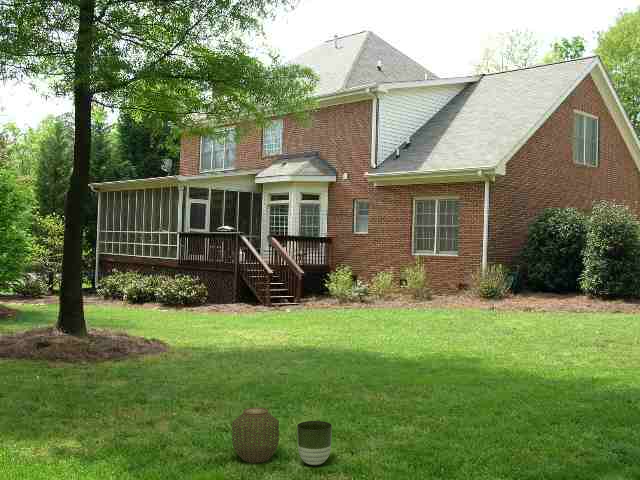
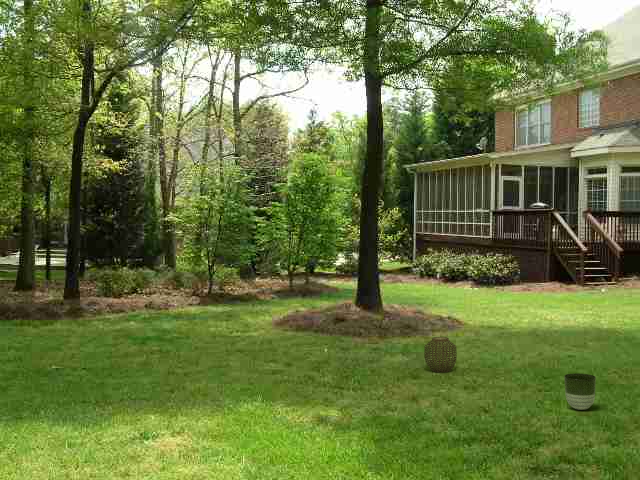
woven basket: present [232,407,279,463] -> present [424,337,457,372]

